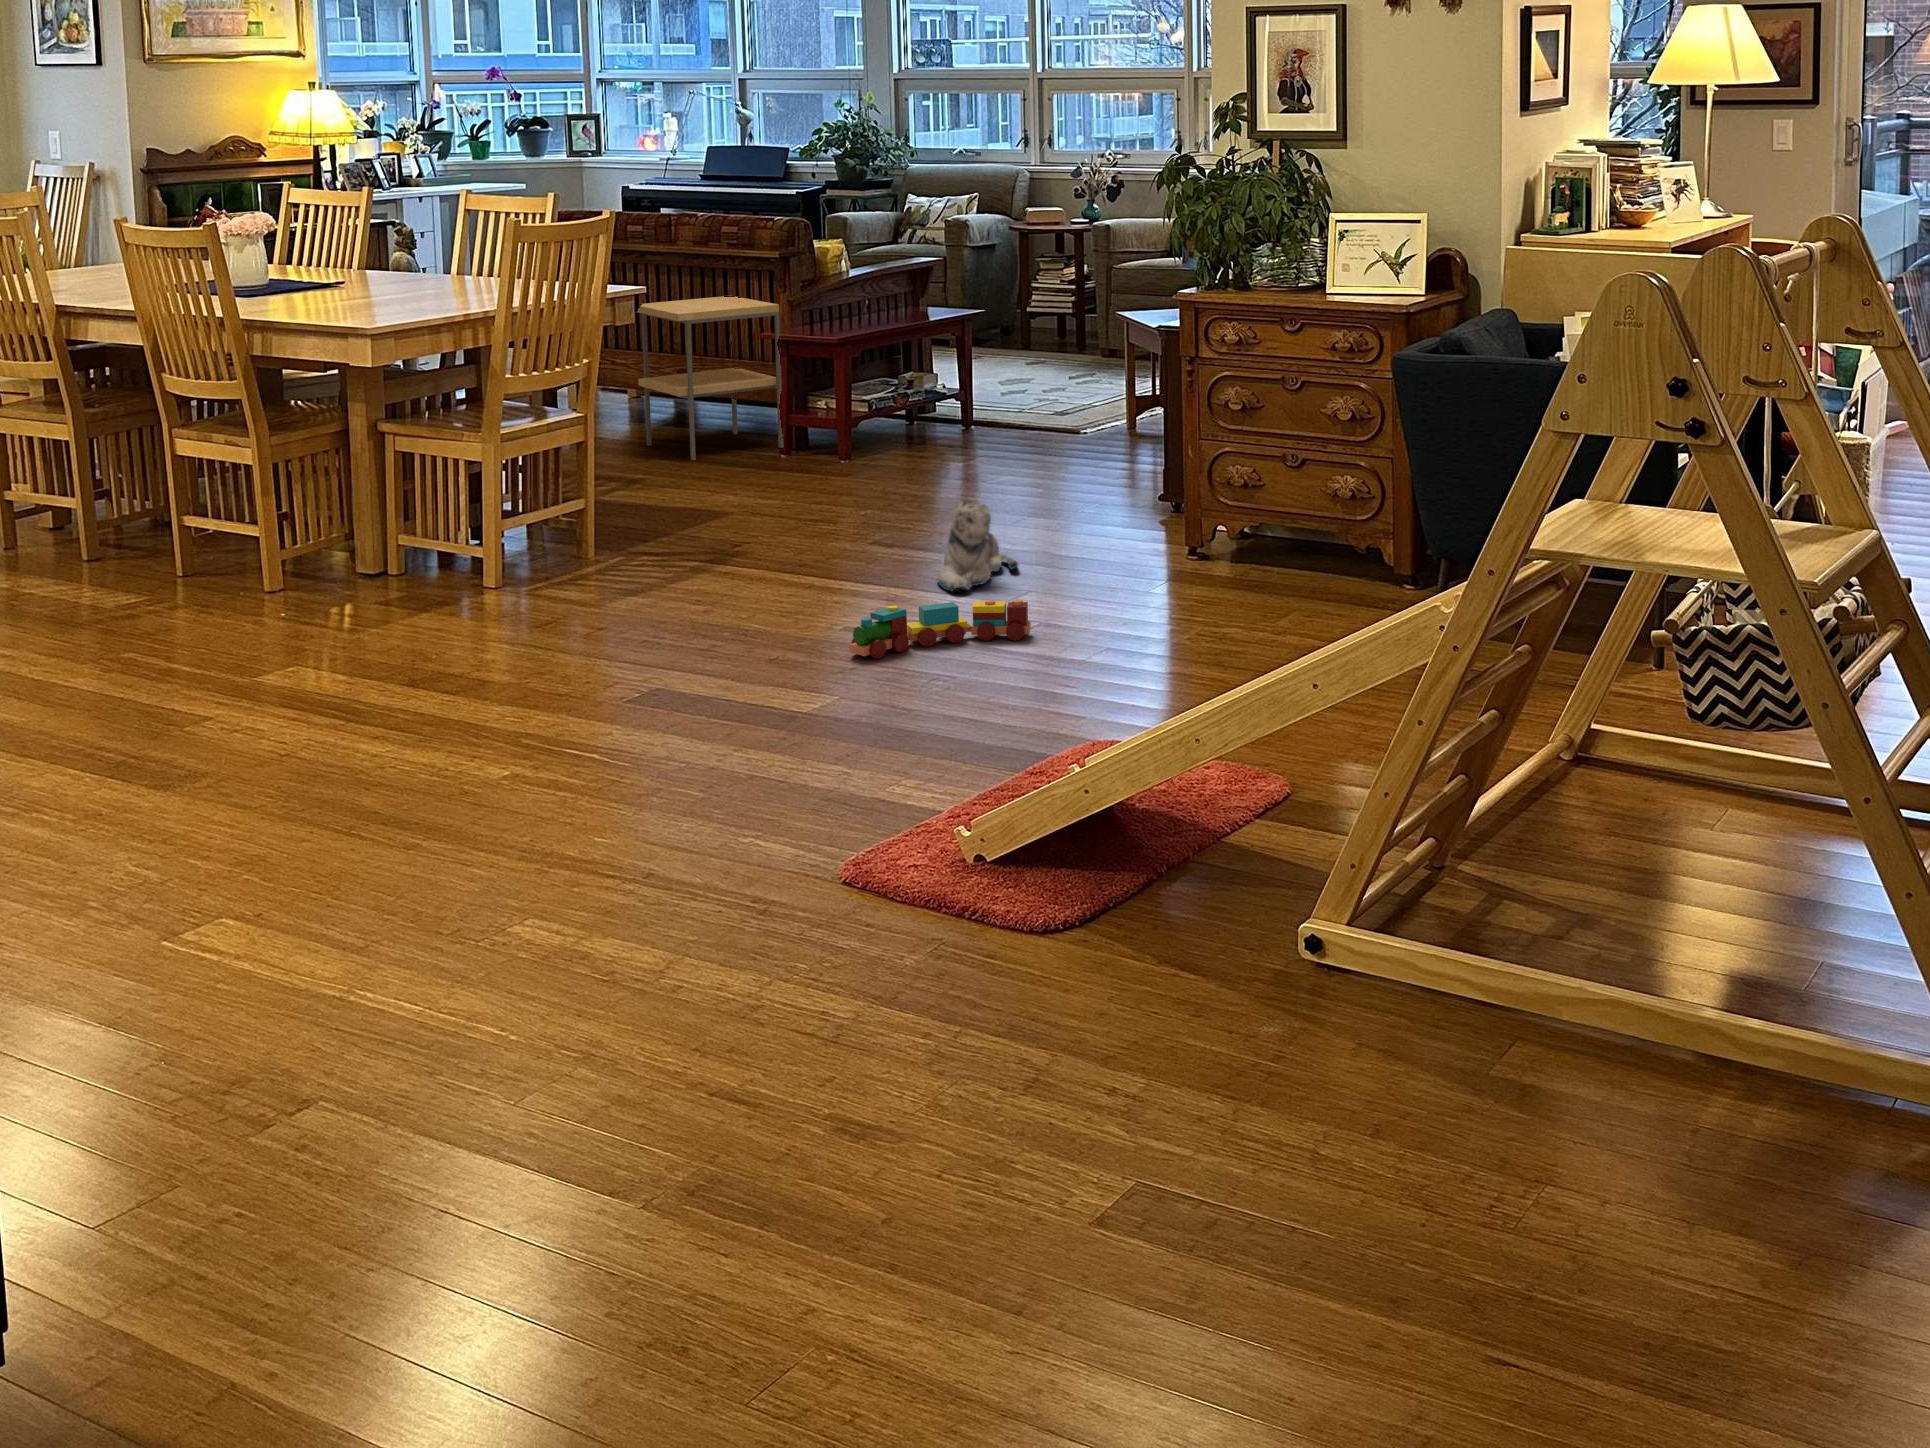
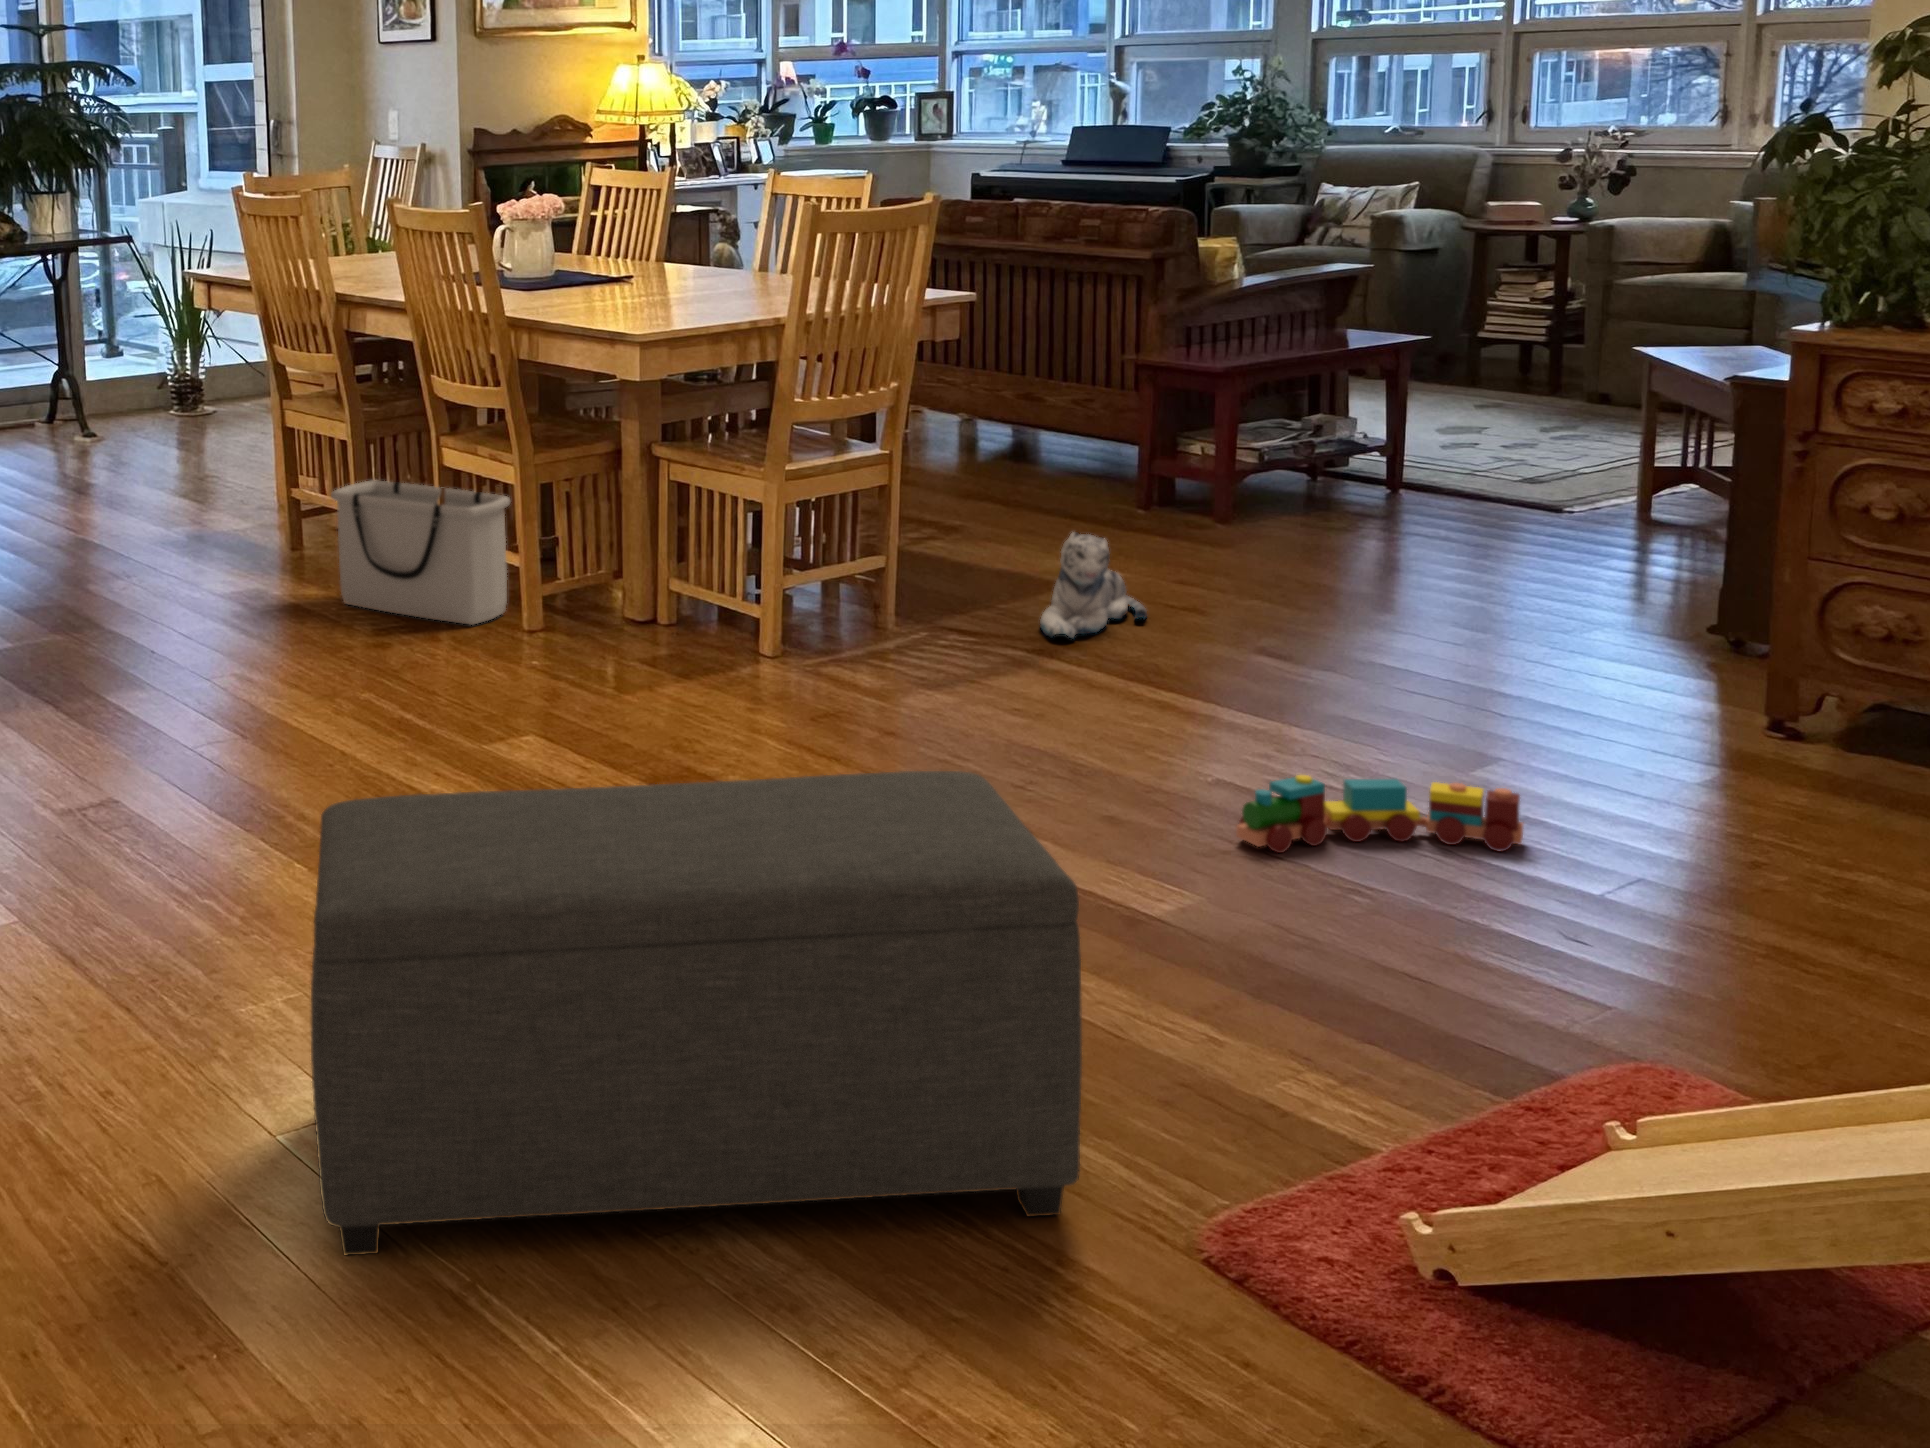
side table: present [637,296,784,460] -> none [971,304,1153,506]
storage bin: none [72,471,250,587] -> present [331,480,510,625]
plush toy: present [938,502,1019,591] -> present [1040,532,1147,639]
ottoman: none [205,597,757,959] -> present [311,771,1082,1255]

